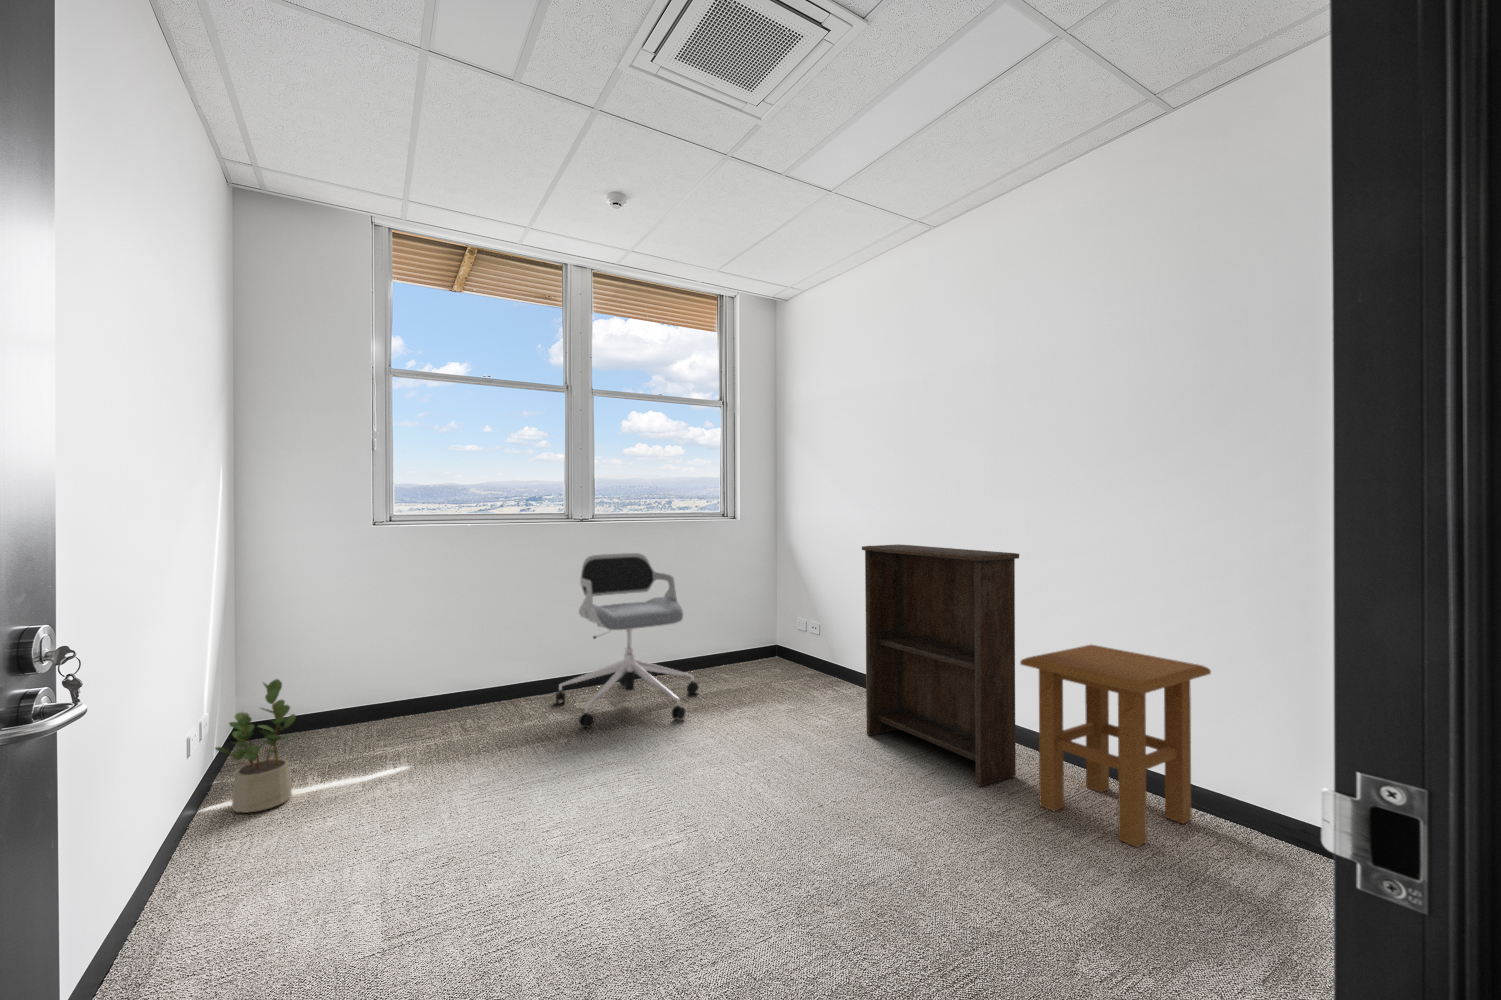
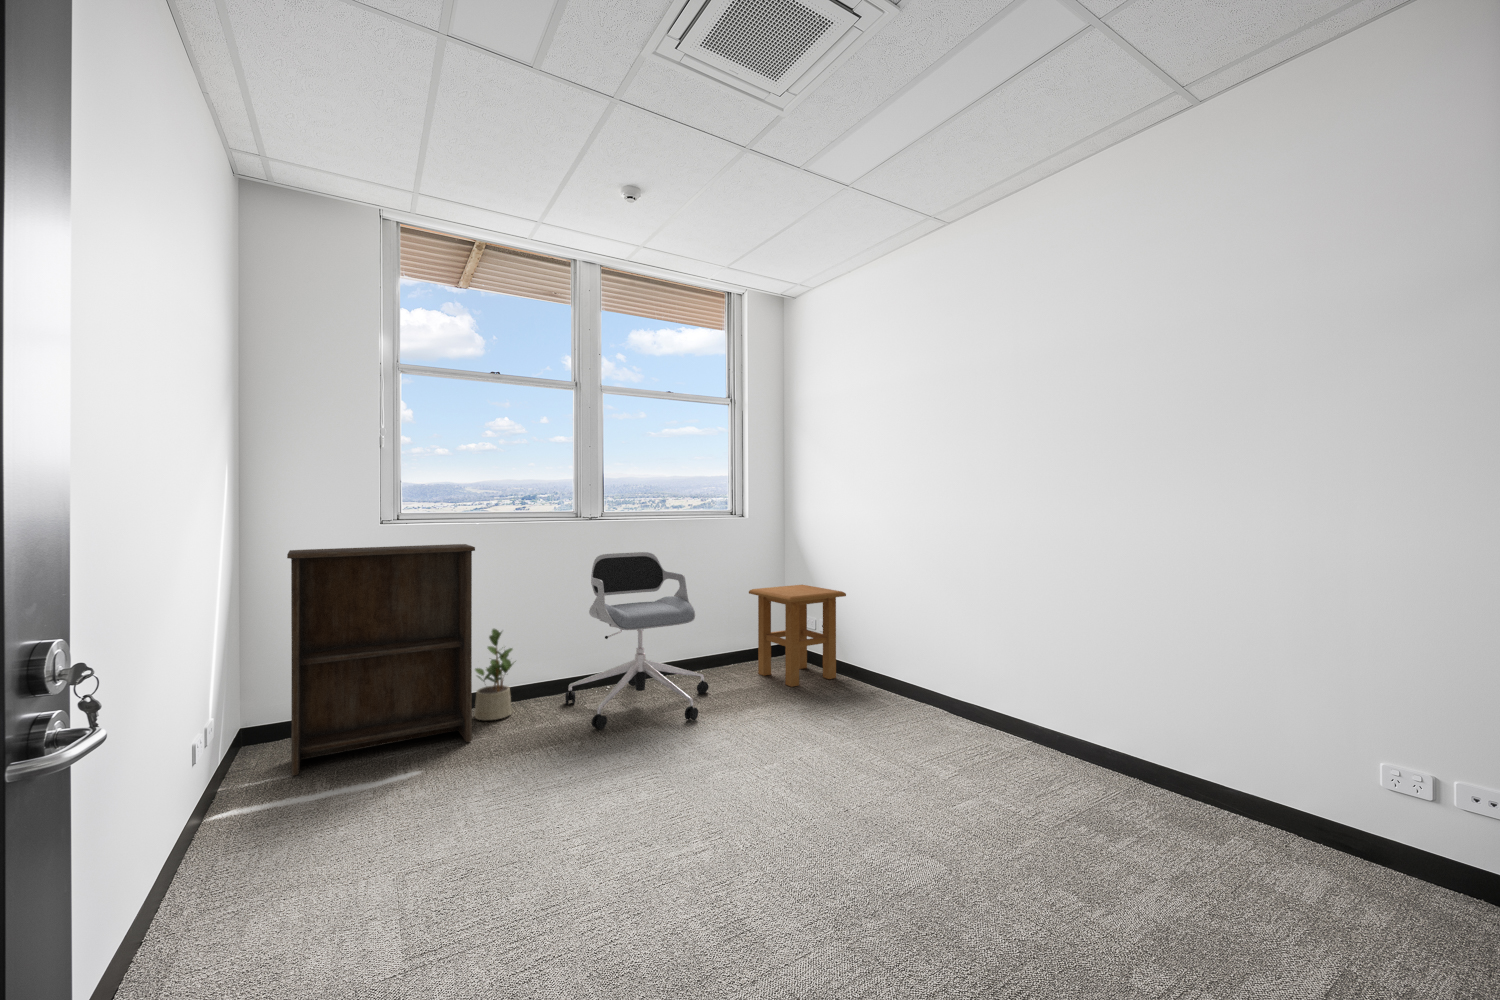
bookshelf: present [862,544,1019,786] -> present [287,544,475,776]
side table: present [1020,645,1211,847] -> present [749,585,846,687]
potted plant: present [215,679,296,812] -> present [475,629,513,720]

